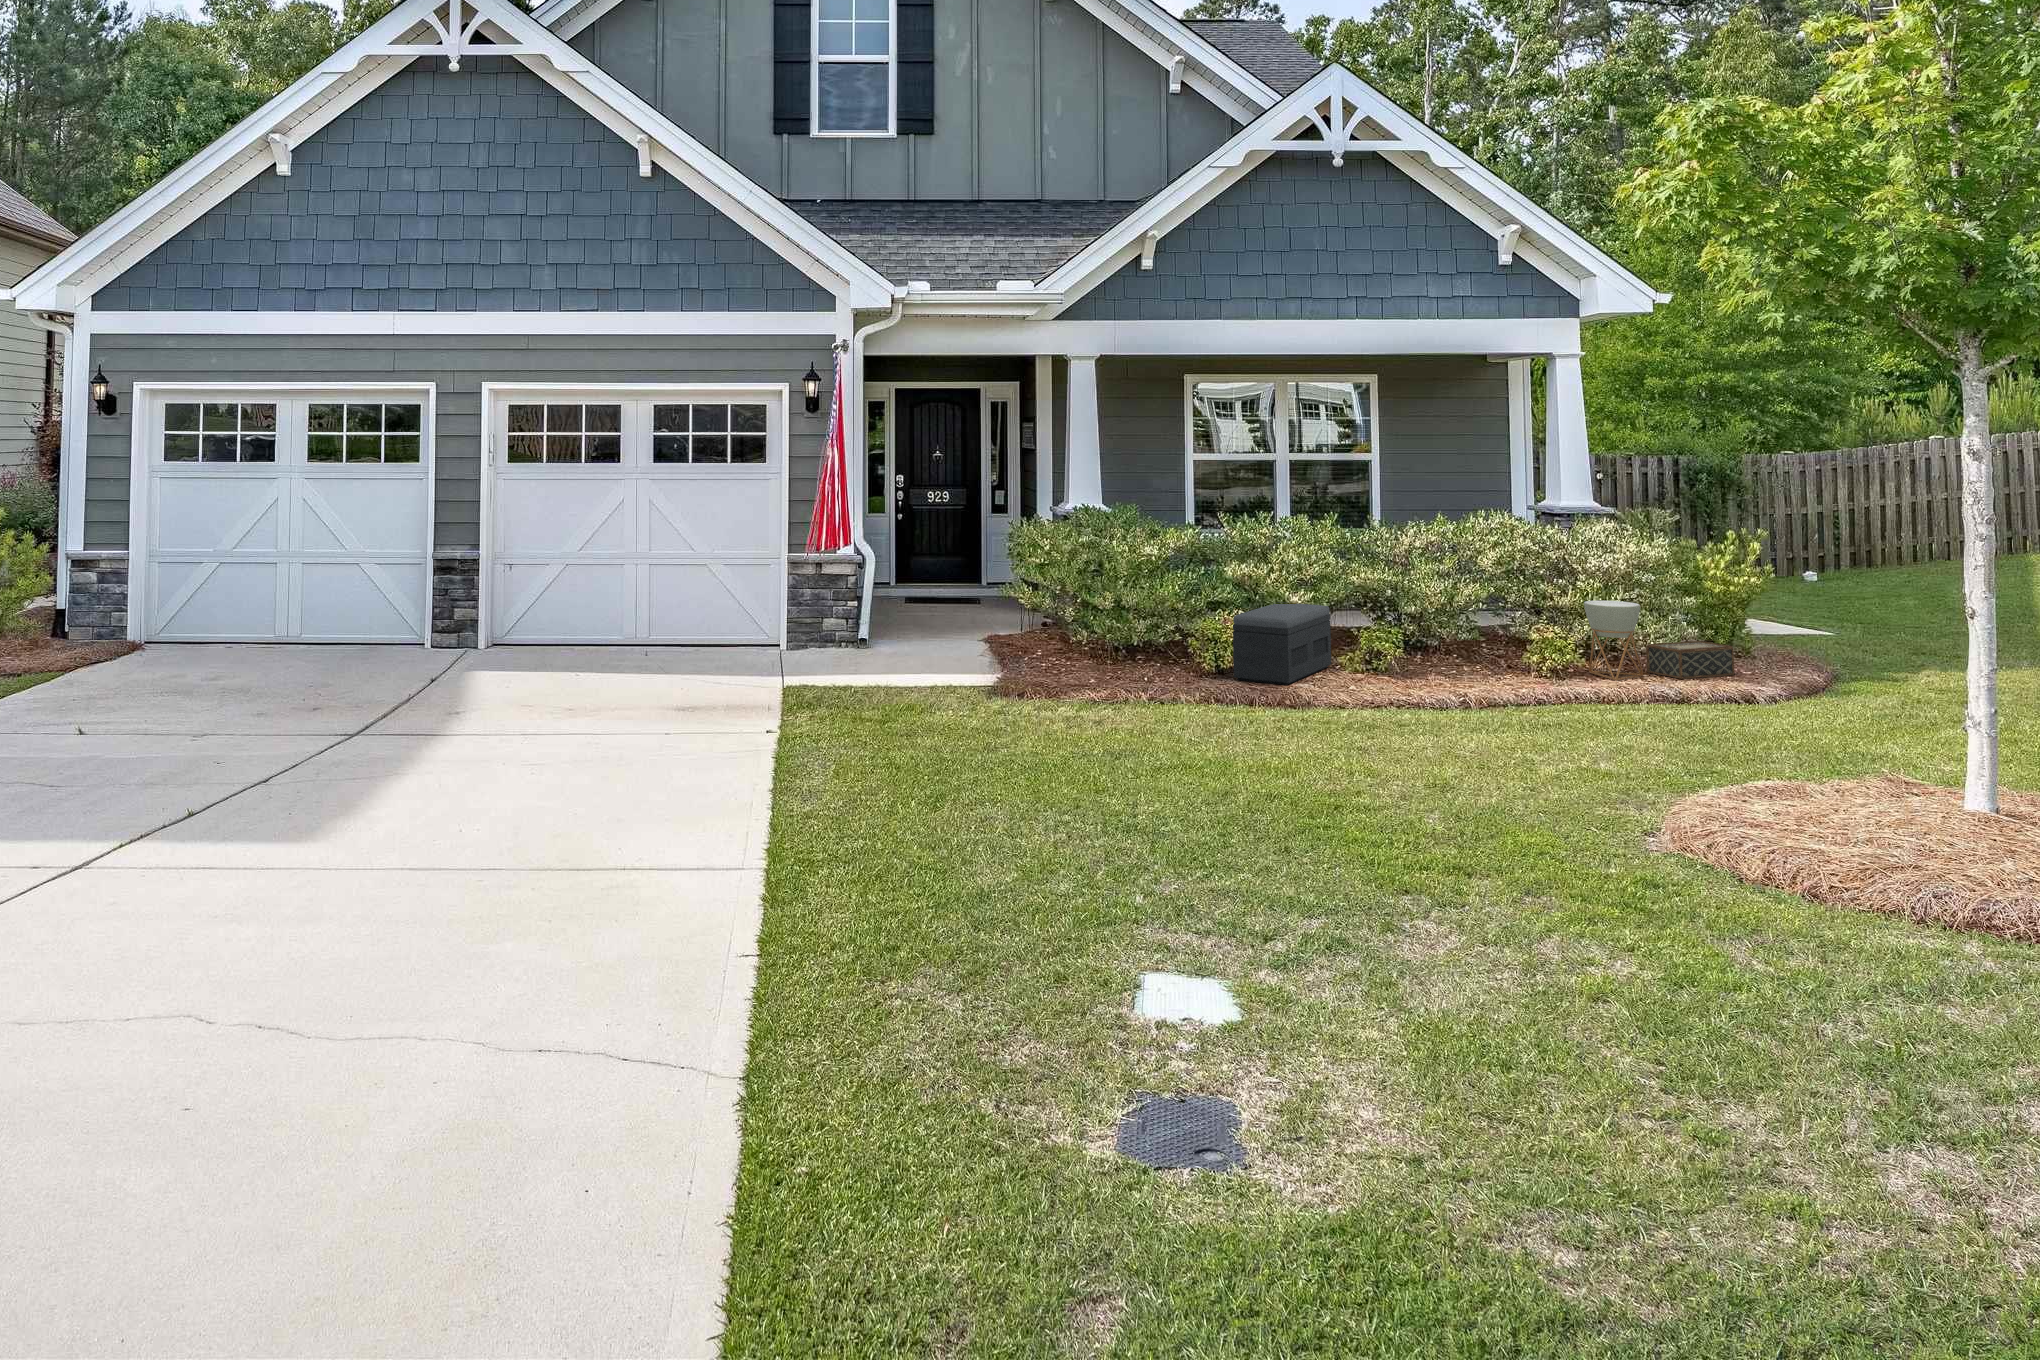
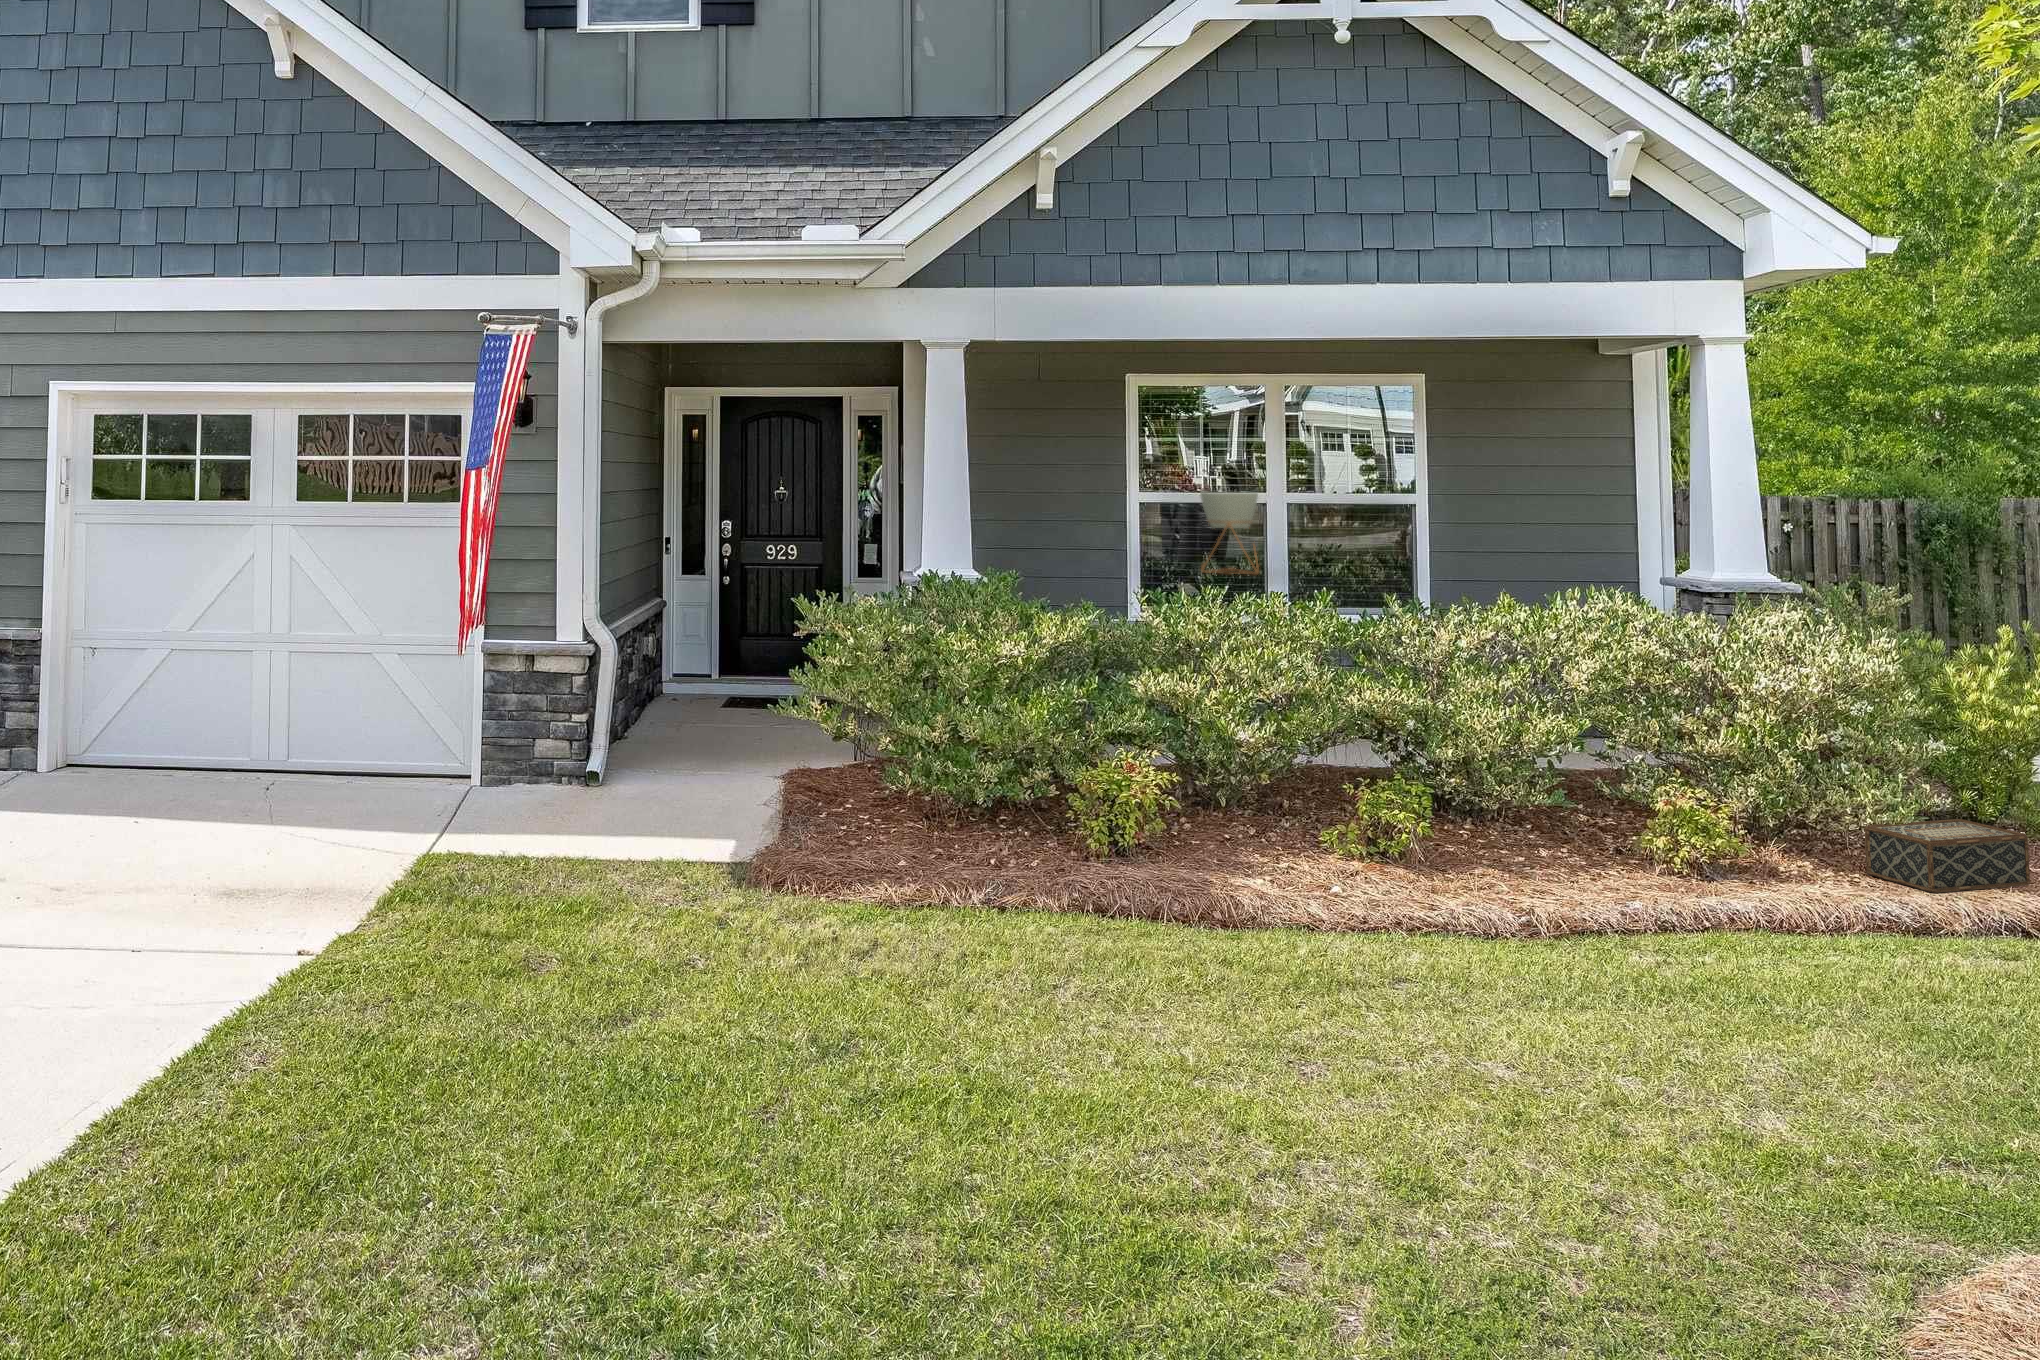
planter: present [1584,601,1643,680] -> present [1200,492,1259,575]
storage bench: present [1233,604,1331,685] -> none [1131,732,1310,884]

